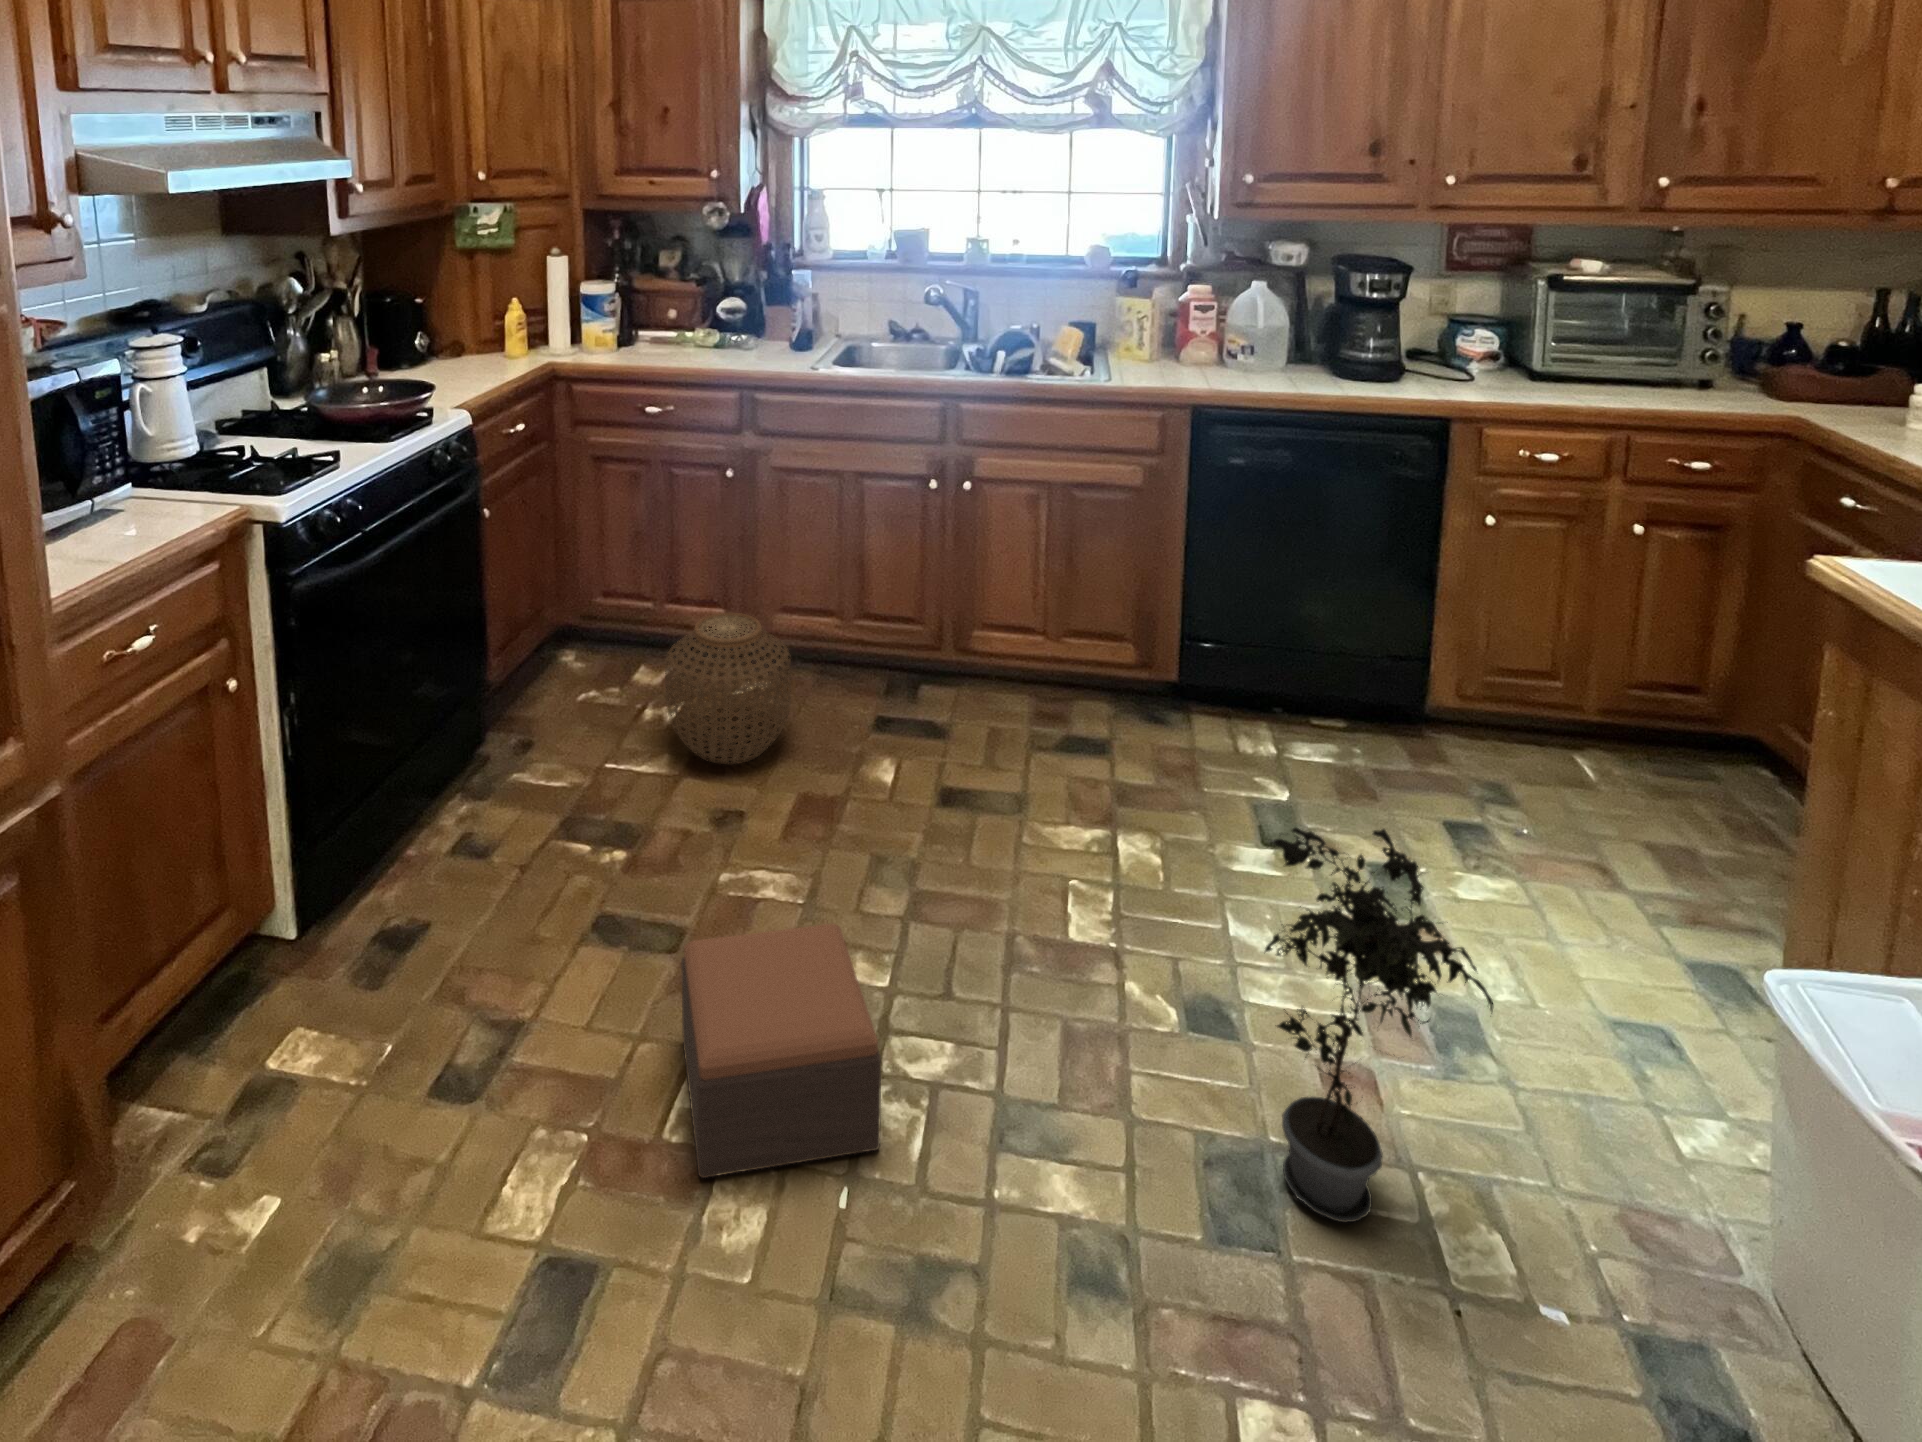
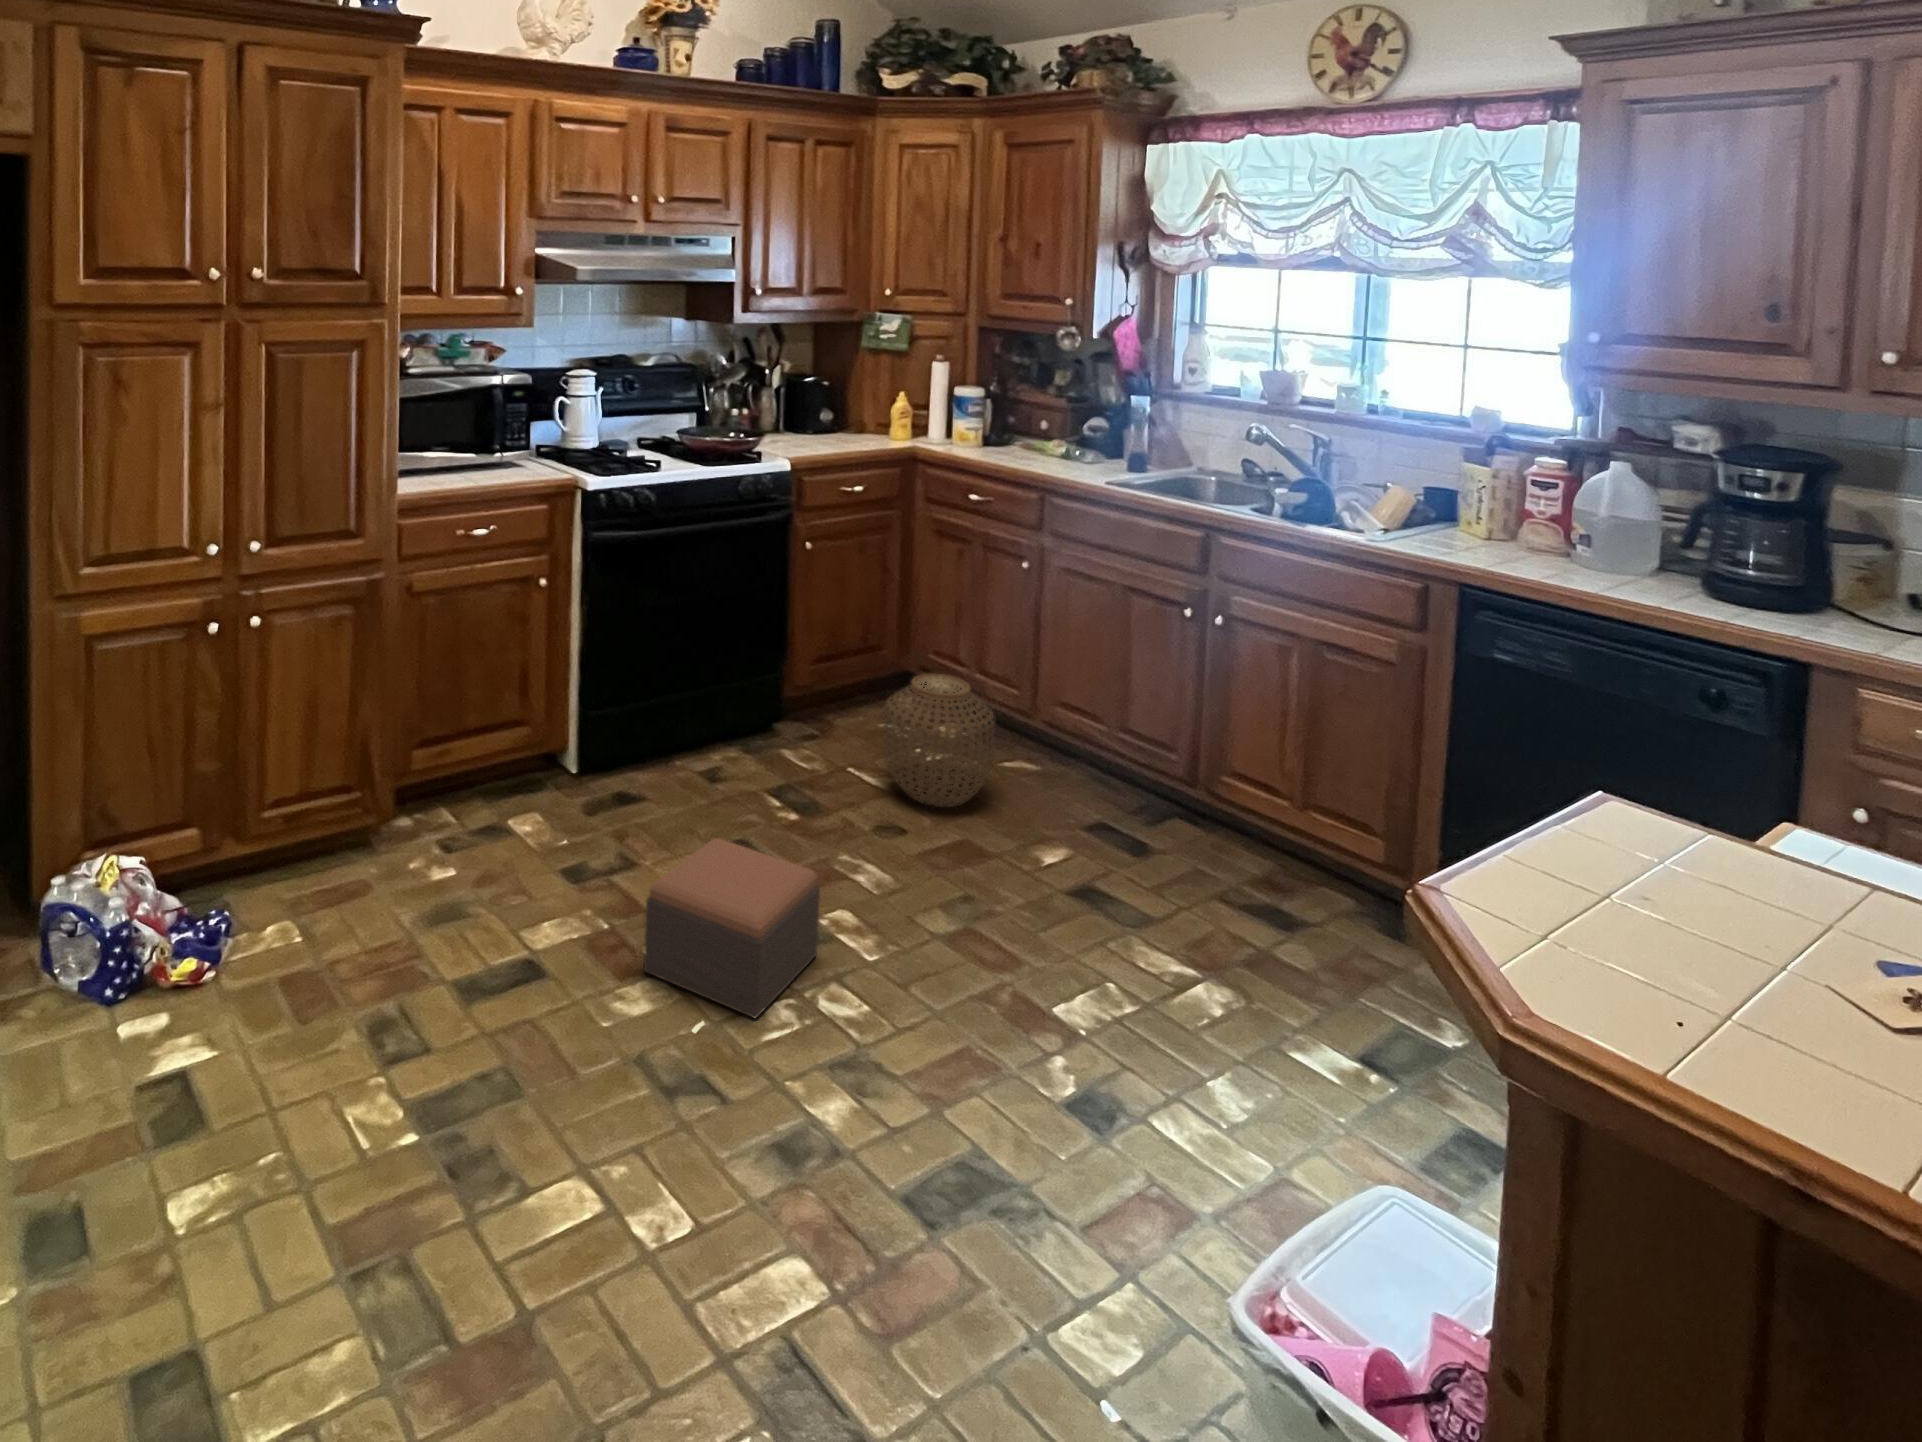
potted plant: present [1265,828,1494,1222] -> none [983,889,1144,1249]

